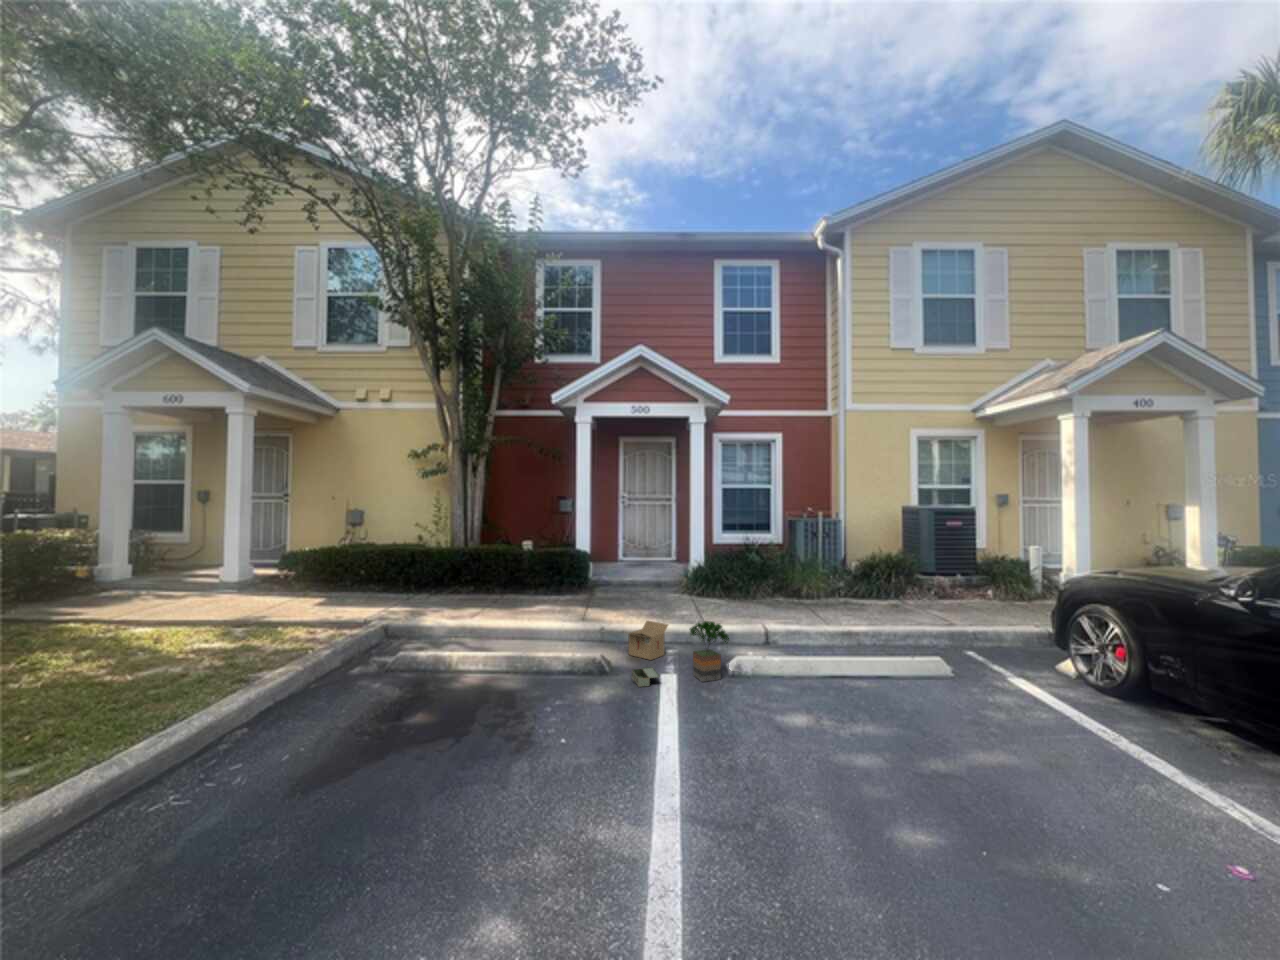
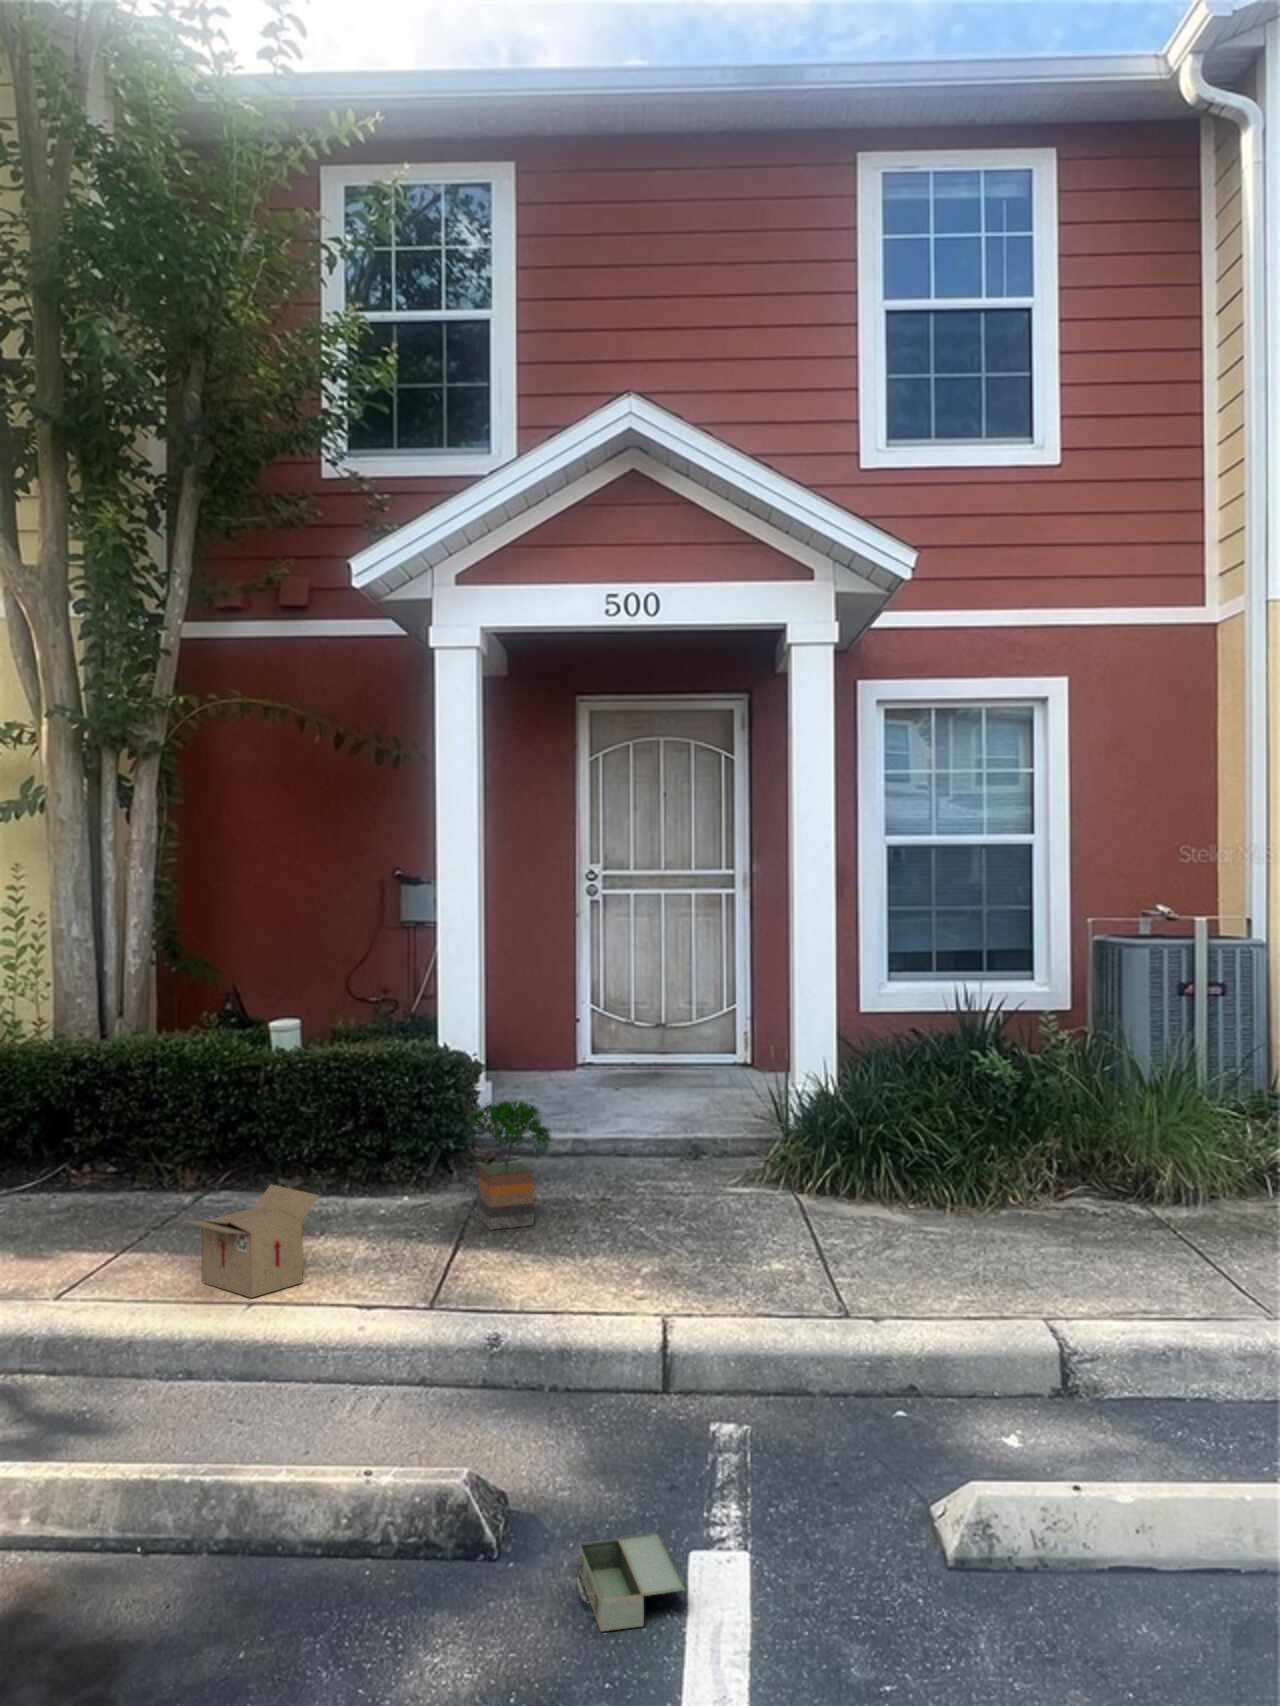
cardboard box: present [628,621,668,660] -> present [182,1185,319,1298]
potted tree: present [689,621,729,682] -> present [467,1101,551,1230]

